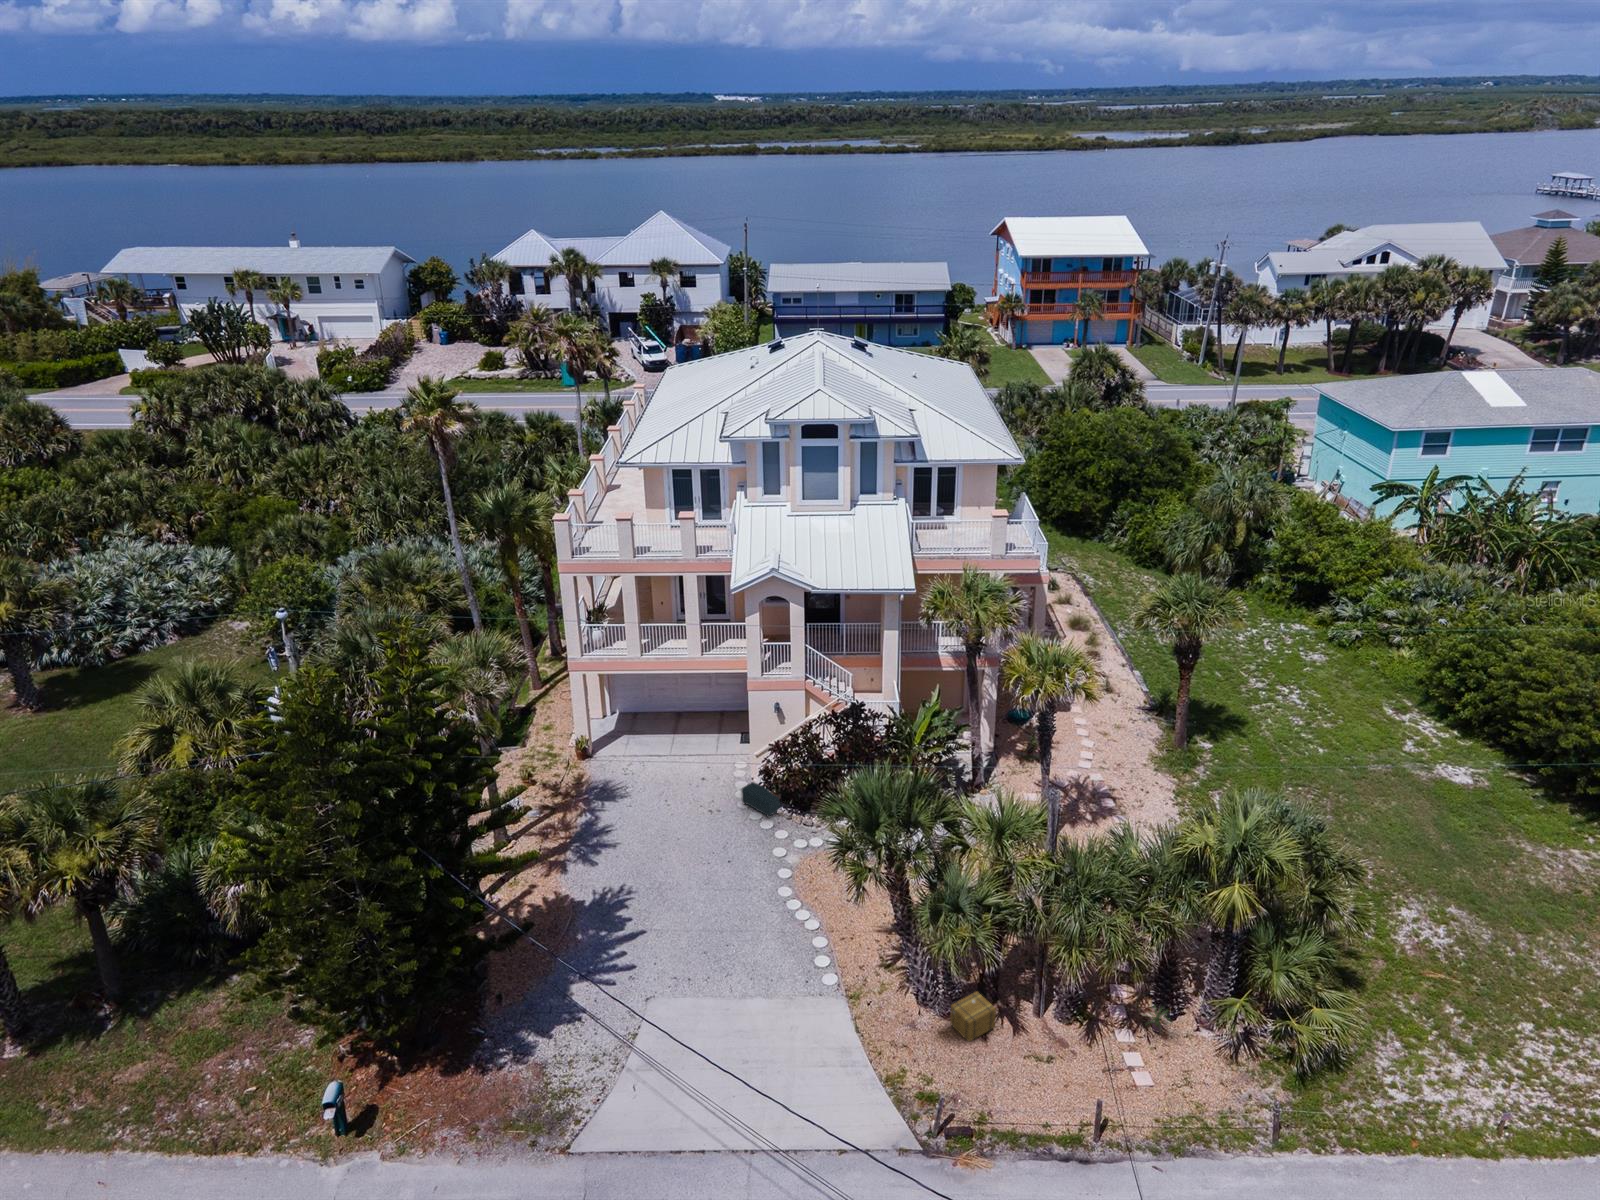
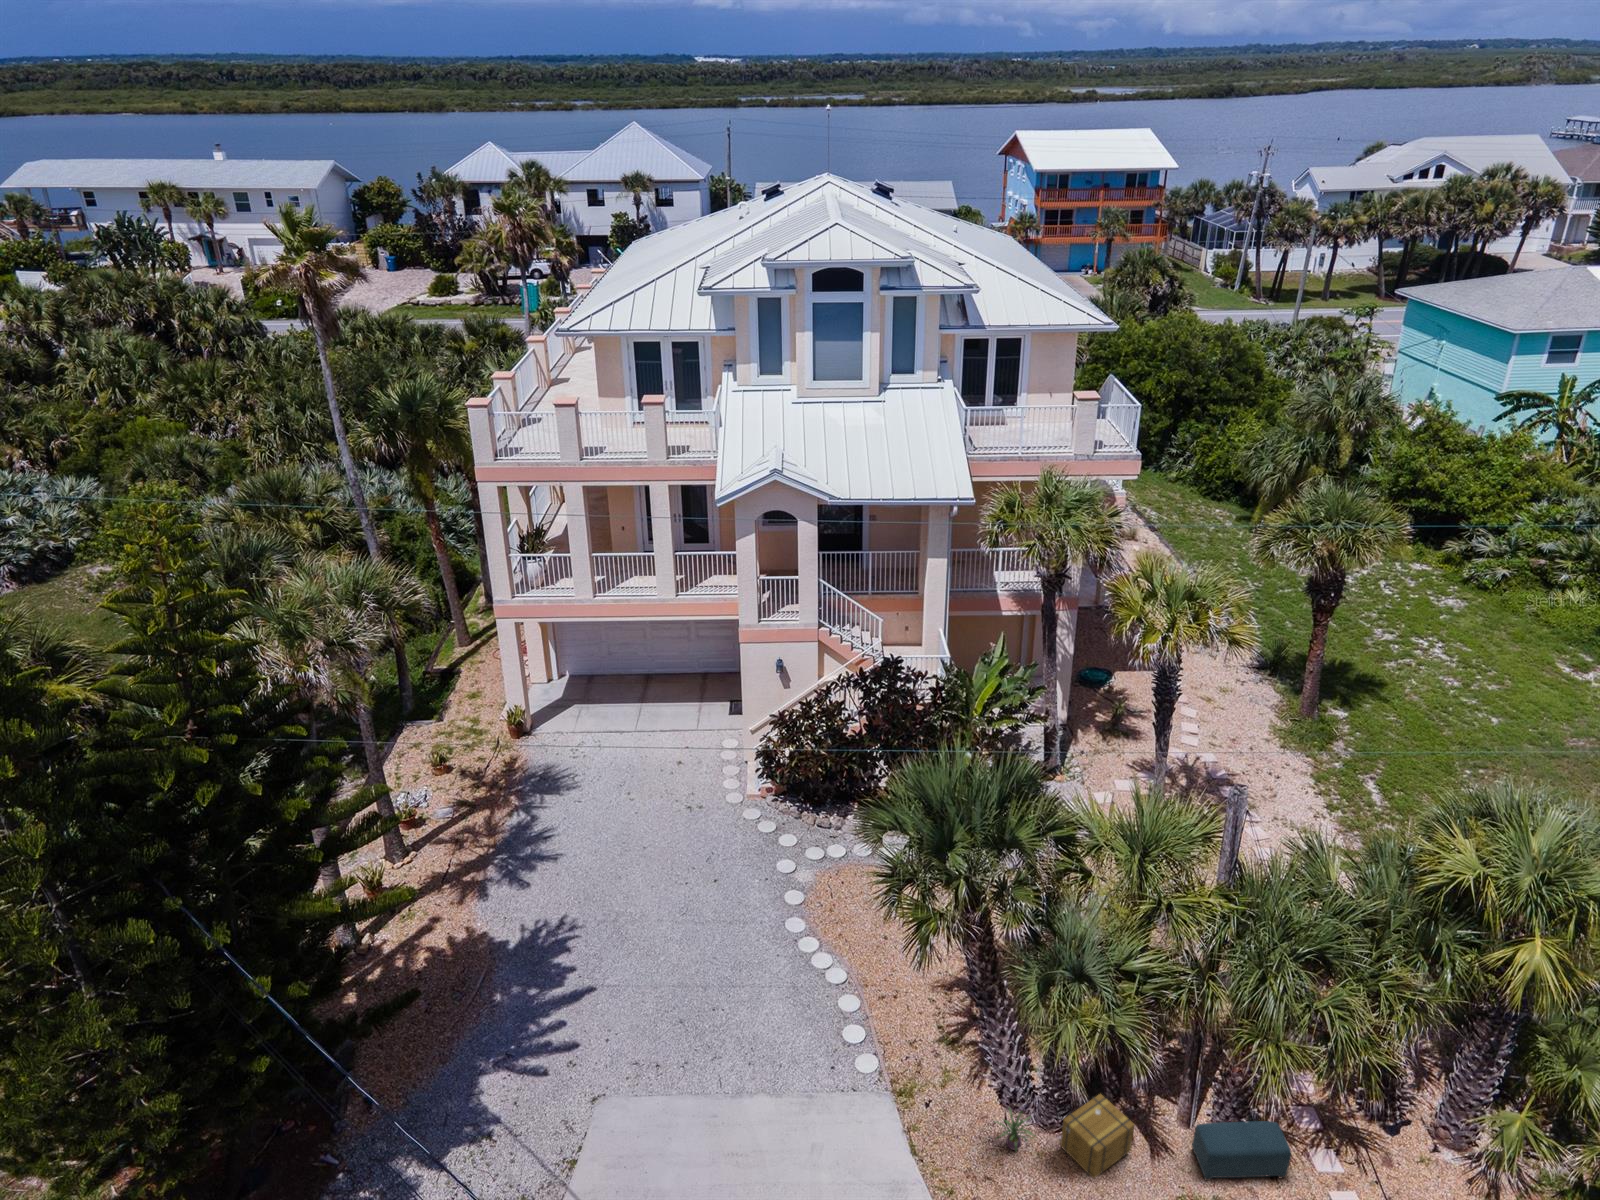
bench: present [741,782,780,818] -> present [1192,1121,1291,1181]
decorative plant: present [1150,1006,1165,1033] -> present [994,1108,1034,1151]

